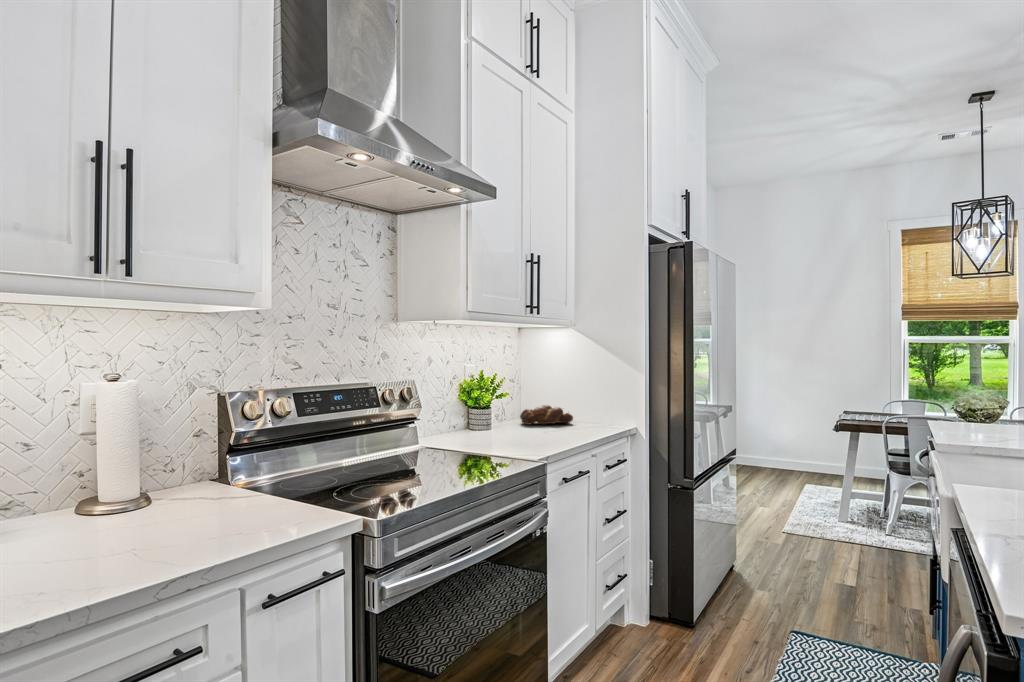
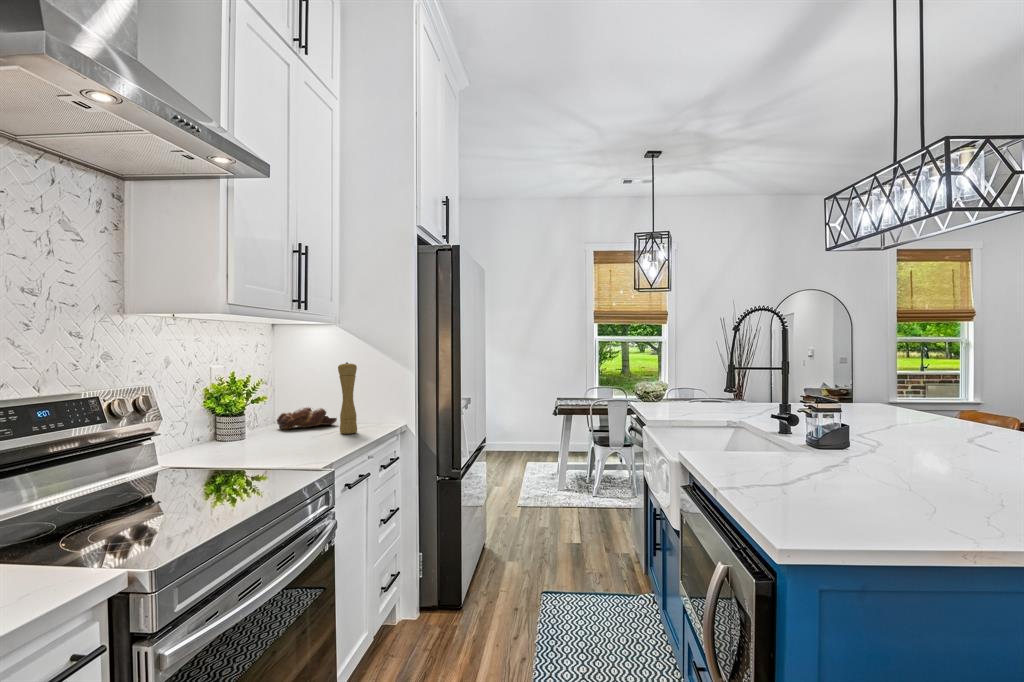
pepper mill: none [570,365,588,433] -> present [338,362,357,434]

